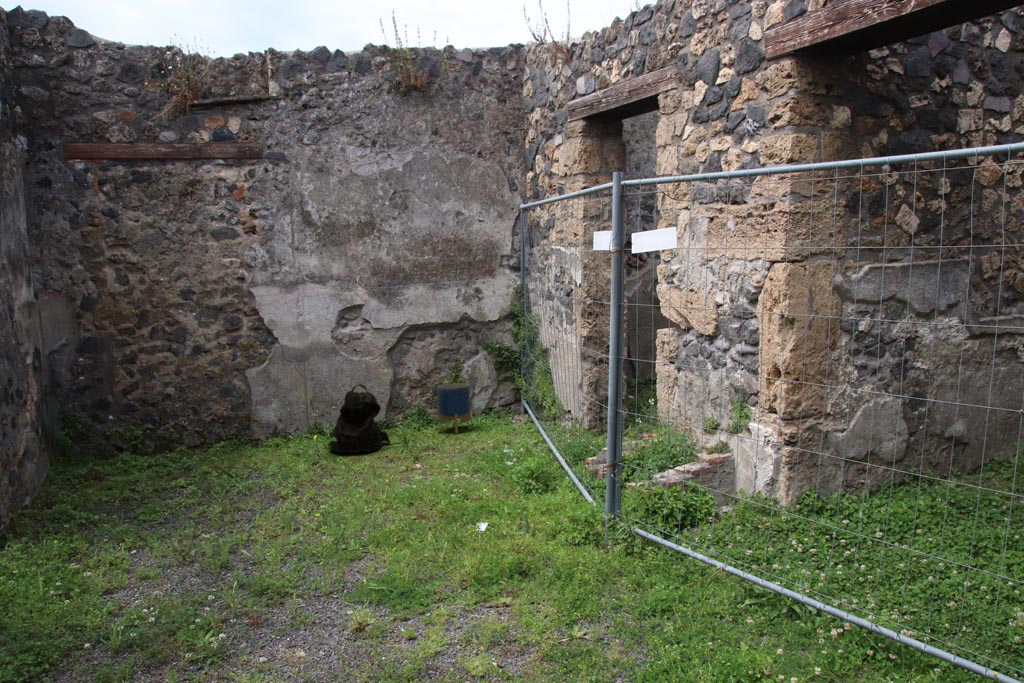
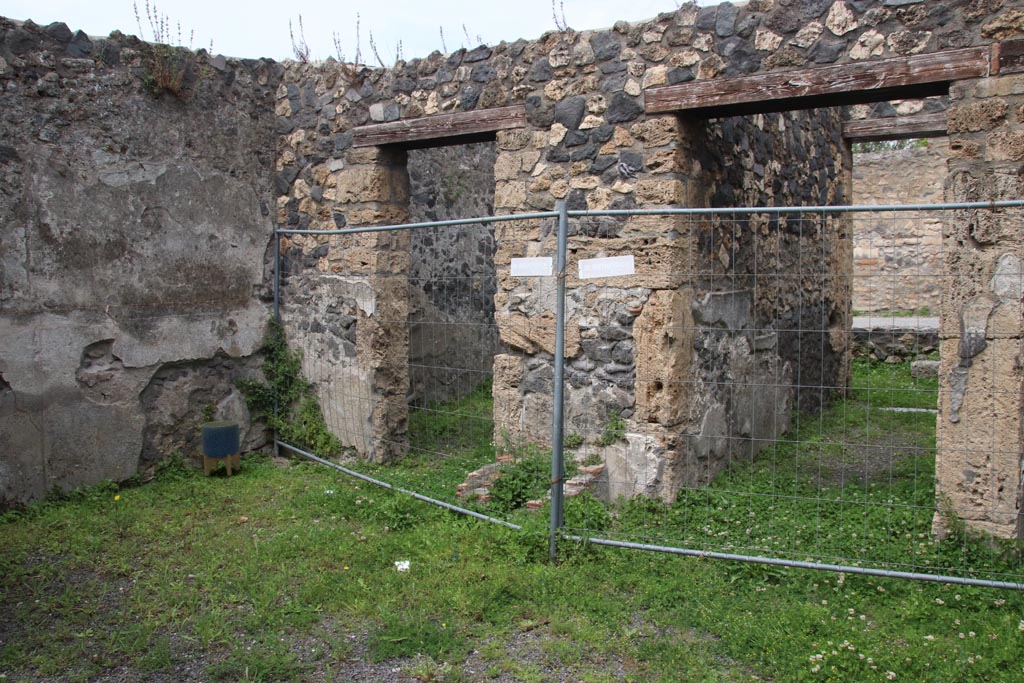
backpack: present [327,384,390,453] -> none [78,429,162,514]

